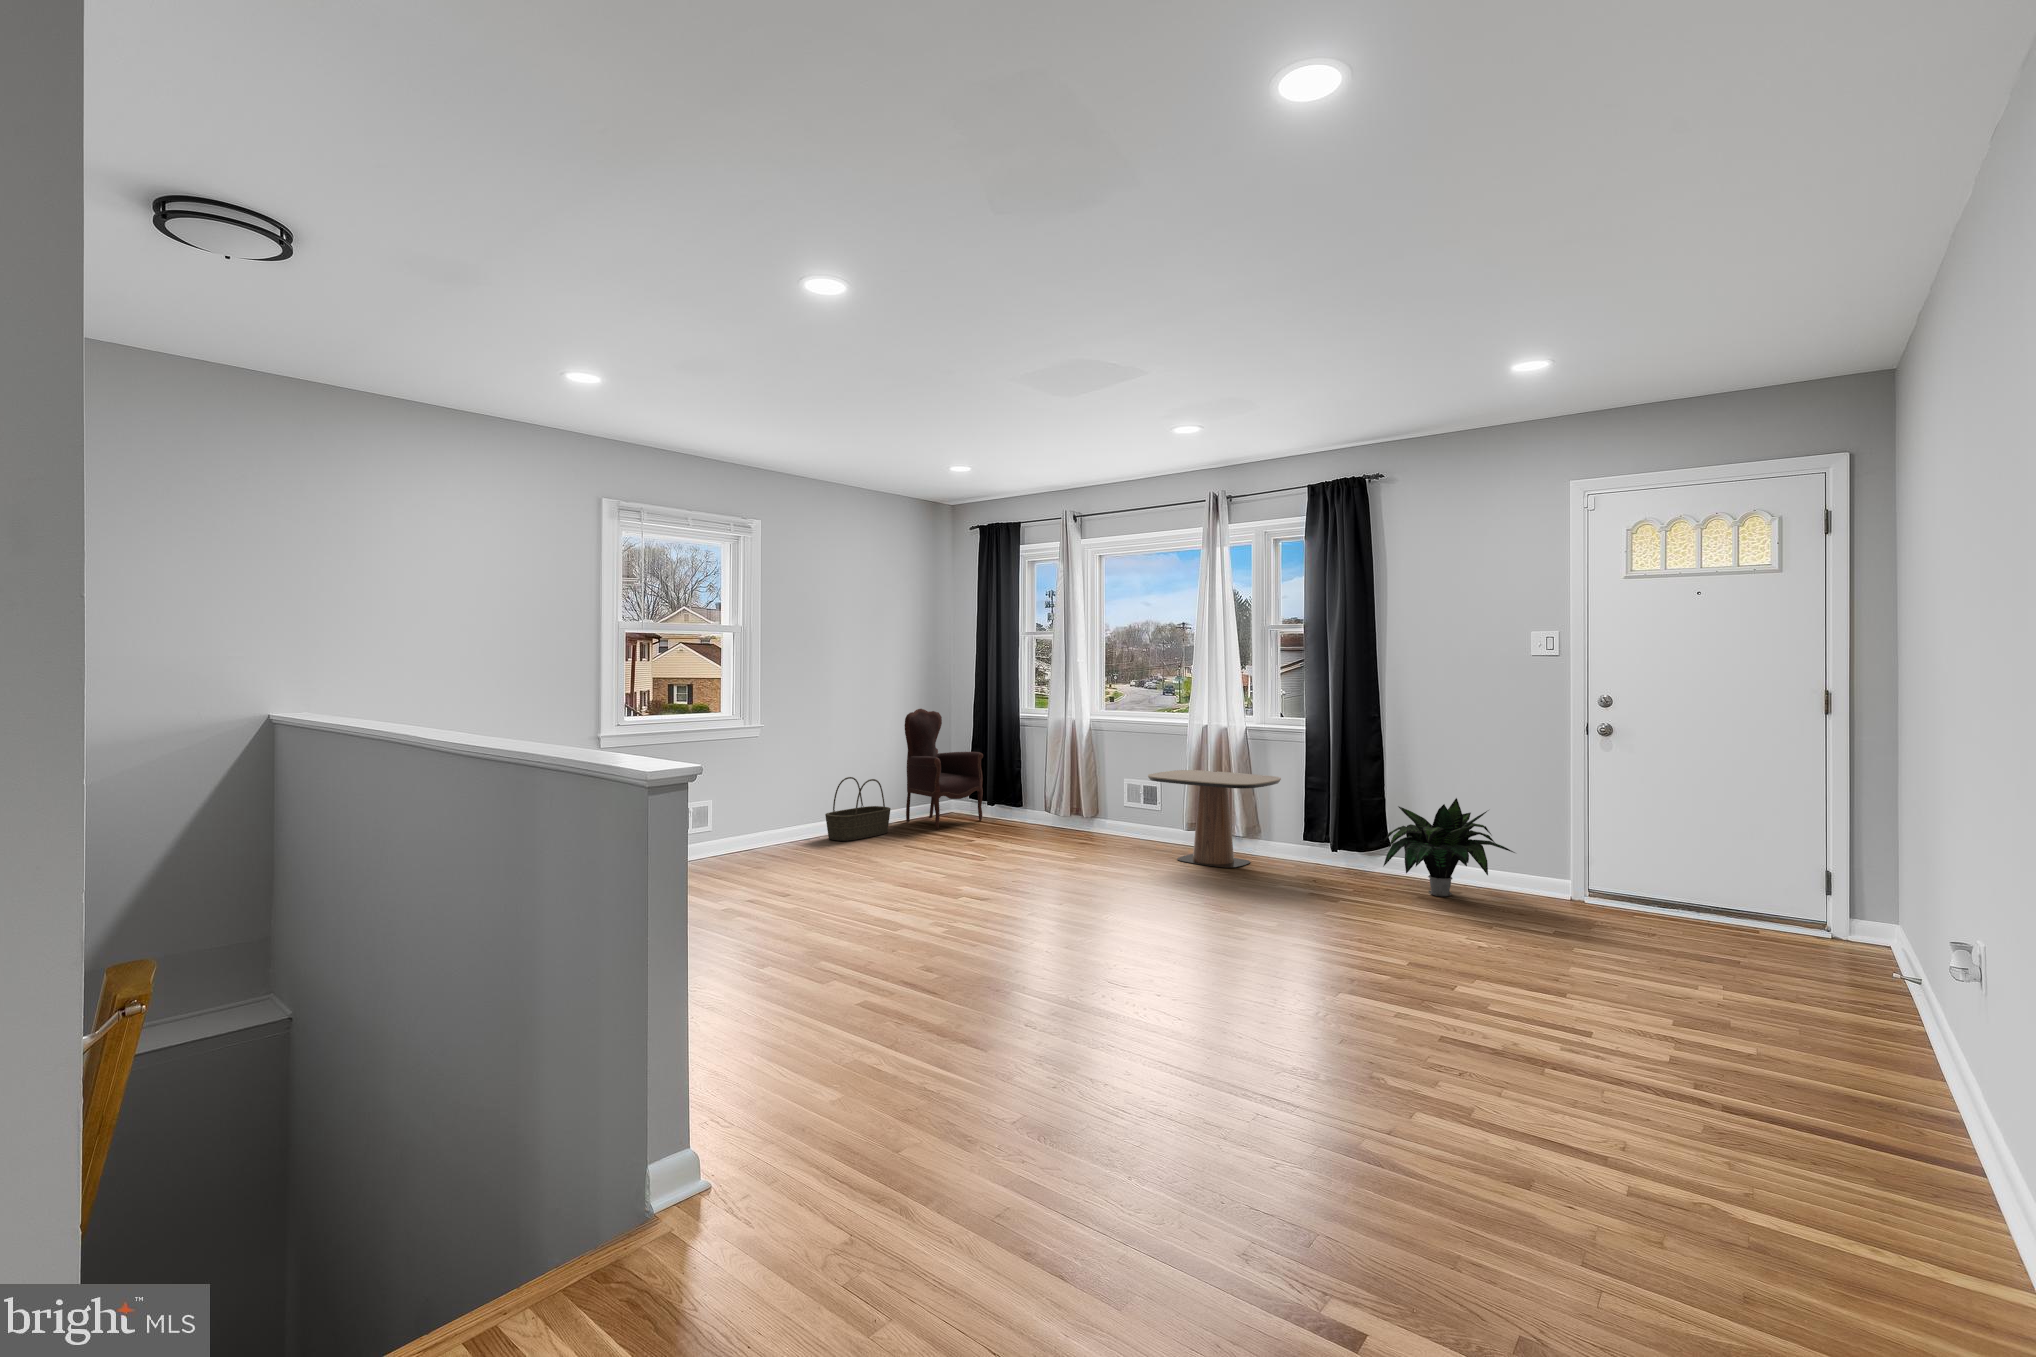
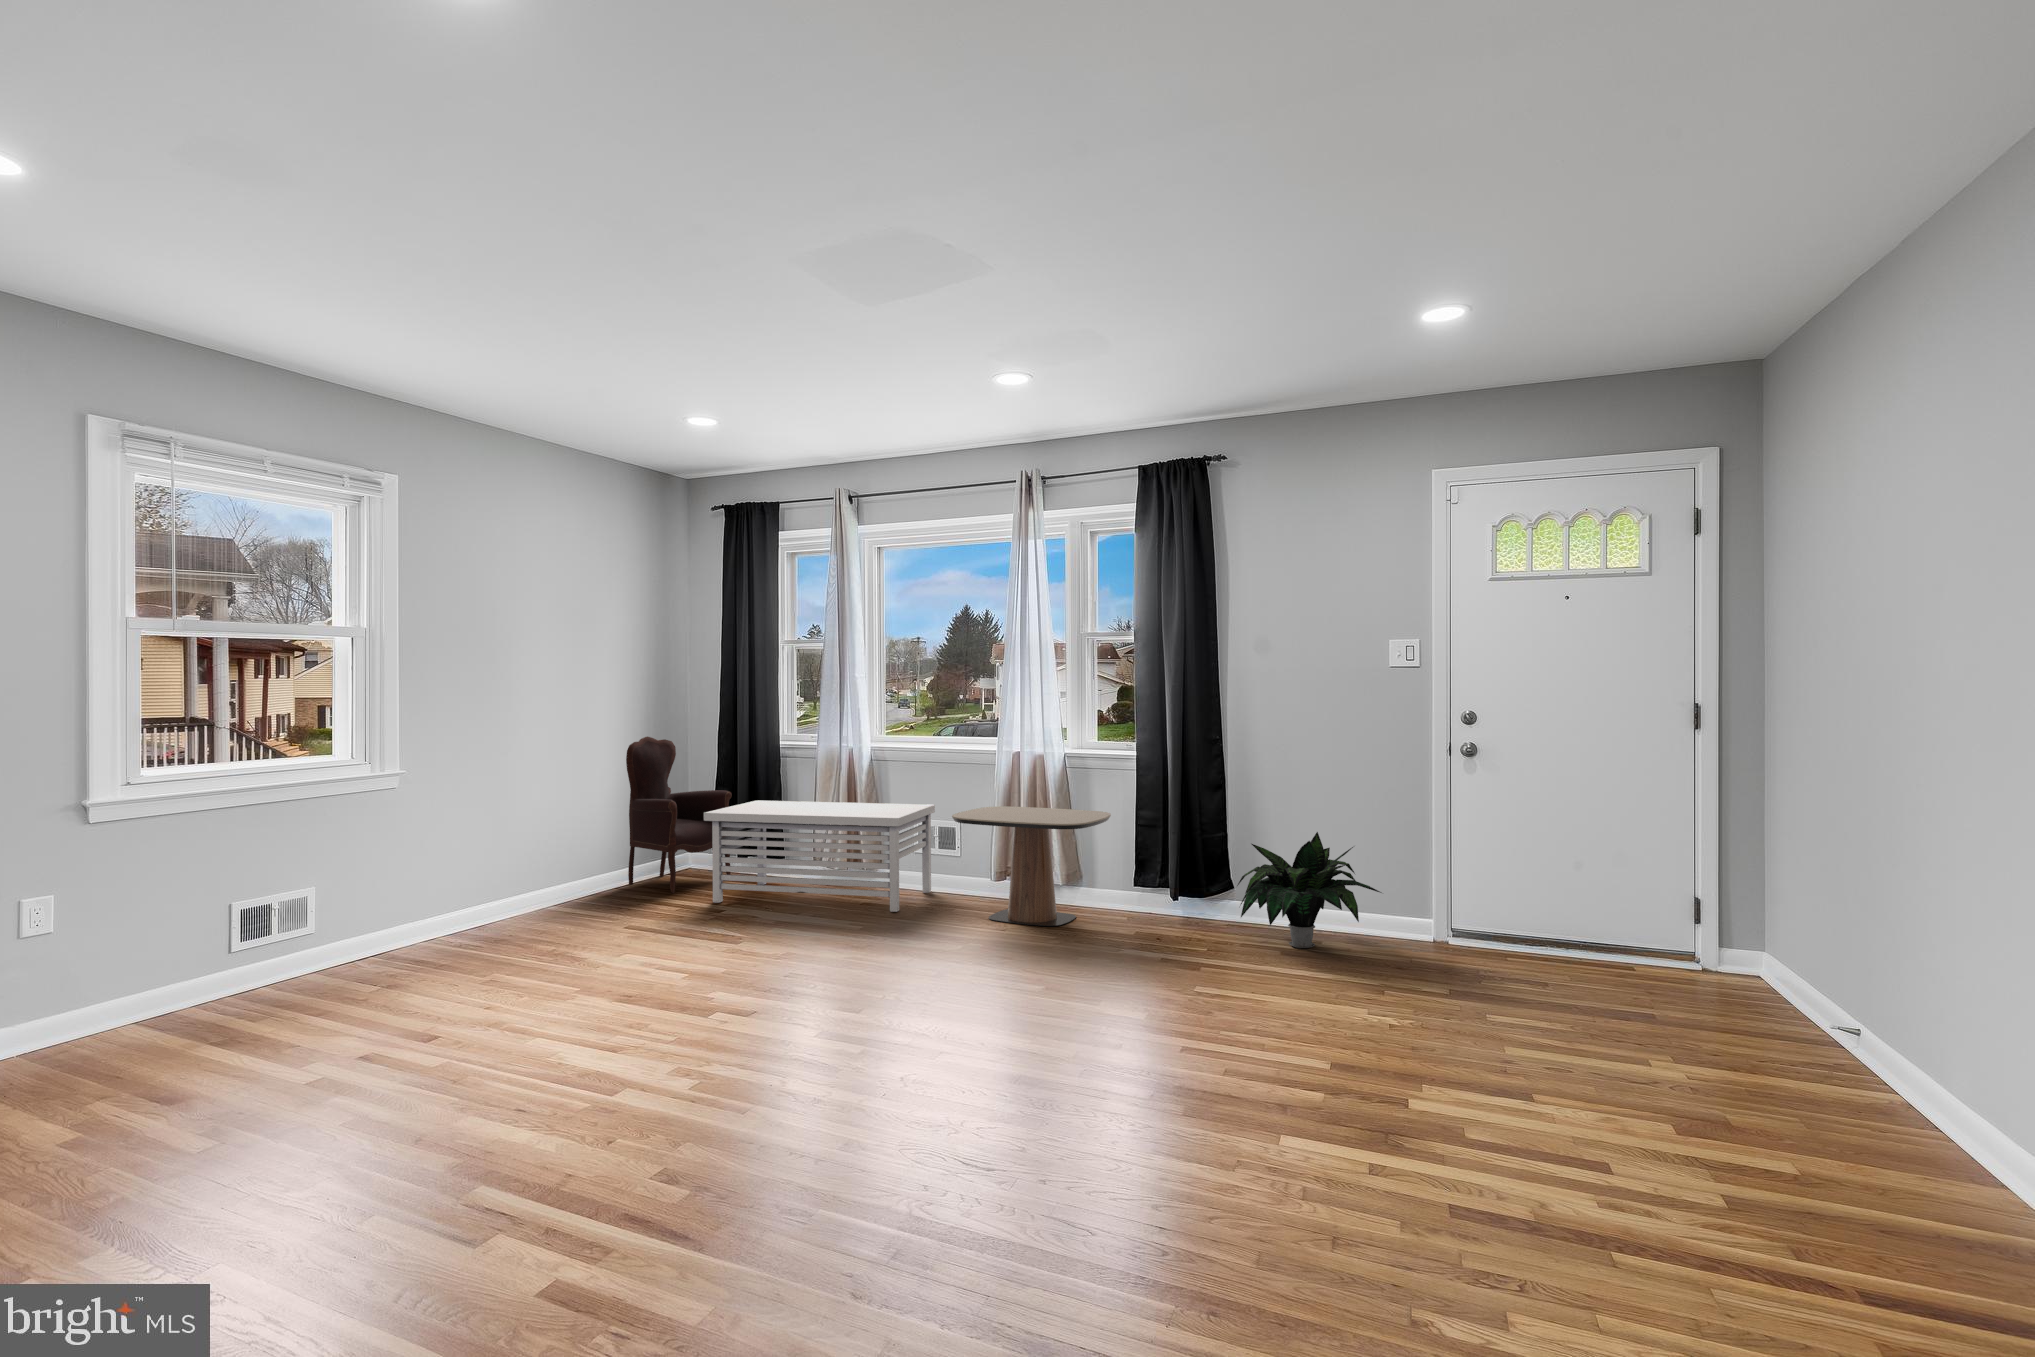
storage bench: none [959,760,1140,851] -> present [704,800,935,912]
basket: present [825,777,891,841] -> none [515,831,608,918]

